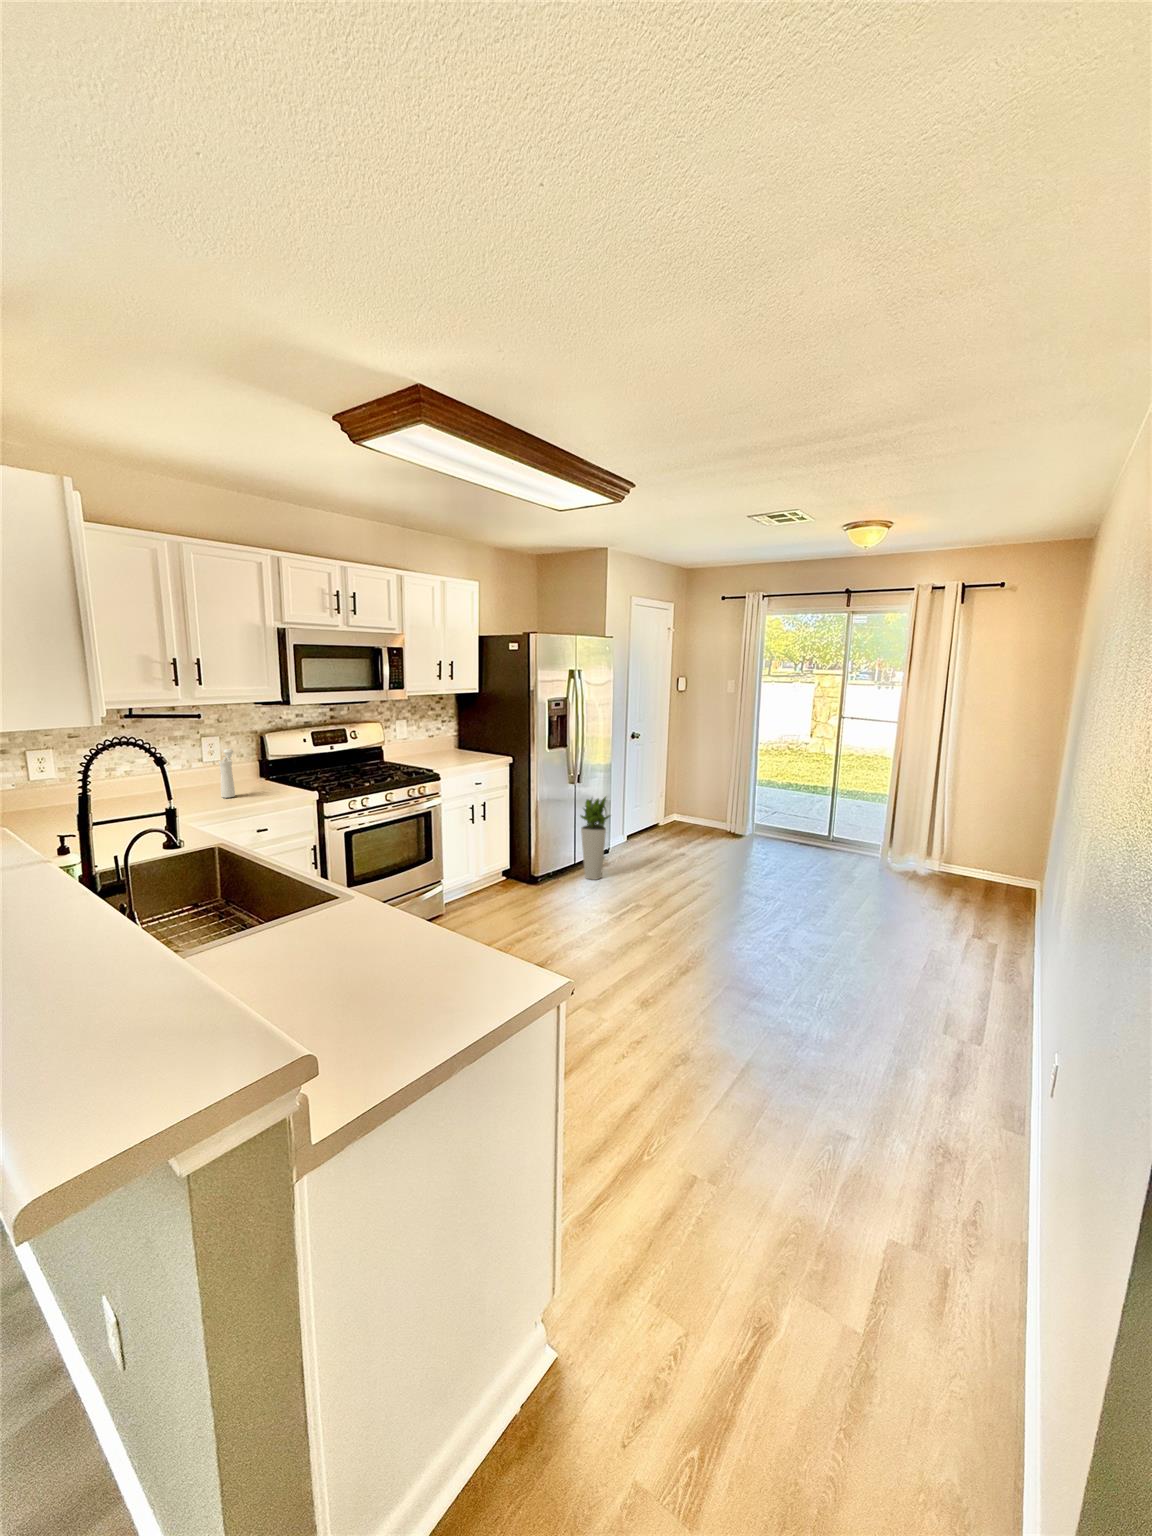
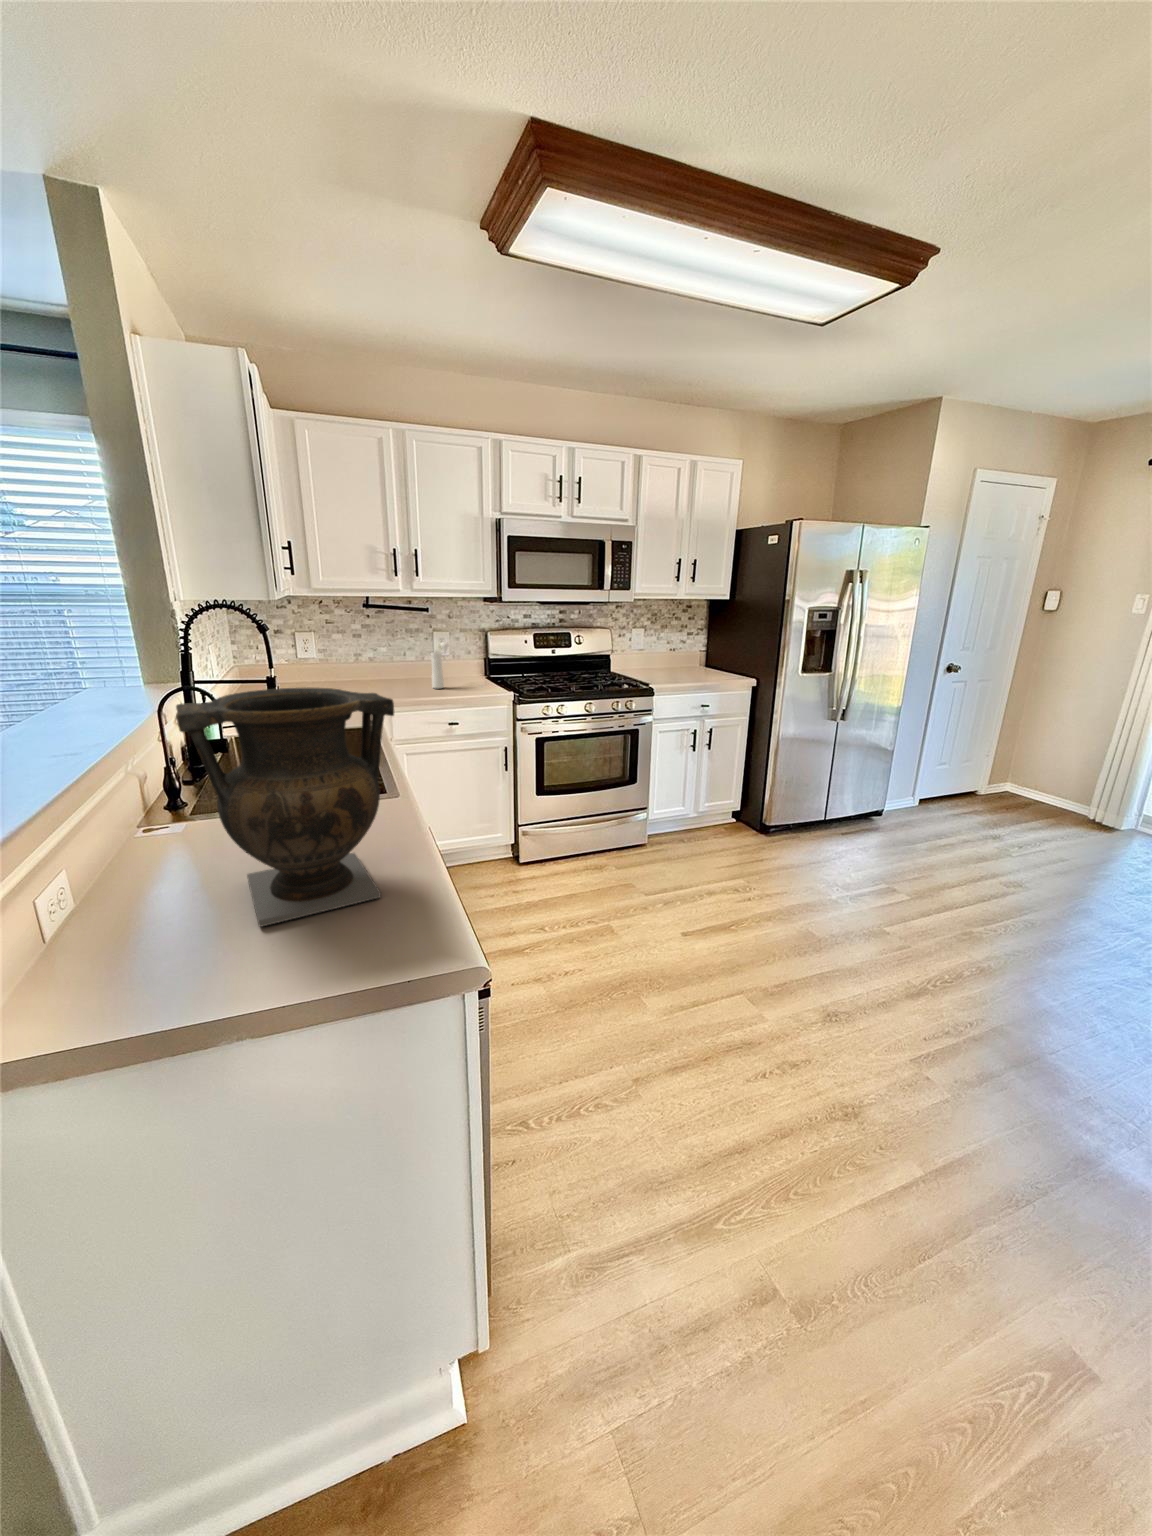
planter: present [580,797,610,880] -> none [834,736,884,844]
vase: none [304,816,452,1016] -> present [176,688,394,927]

